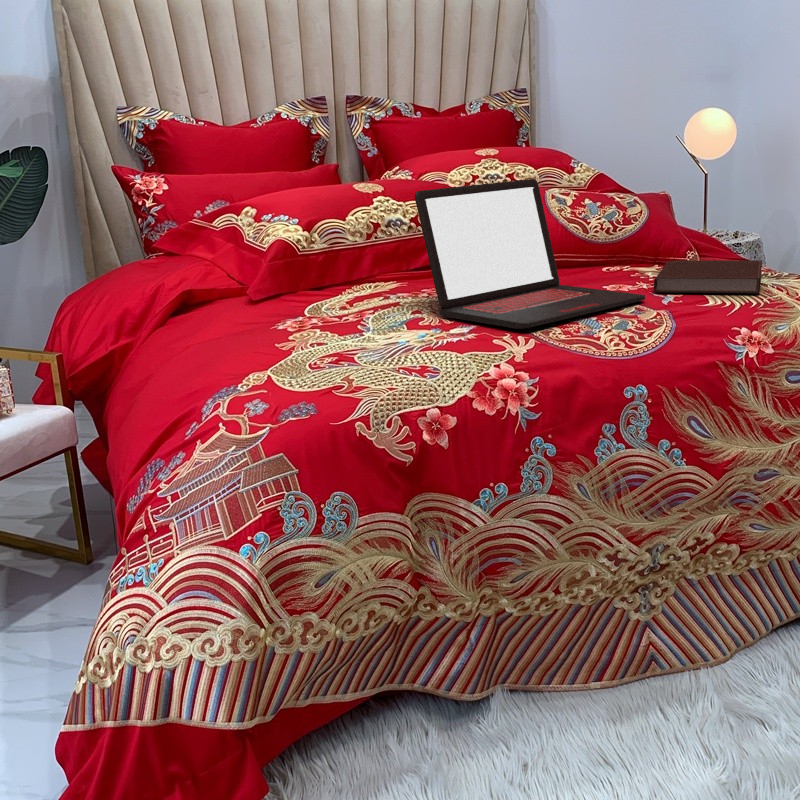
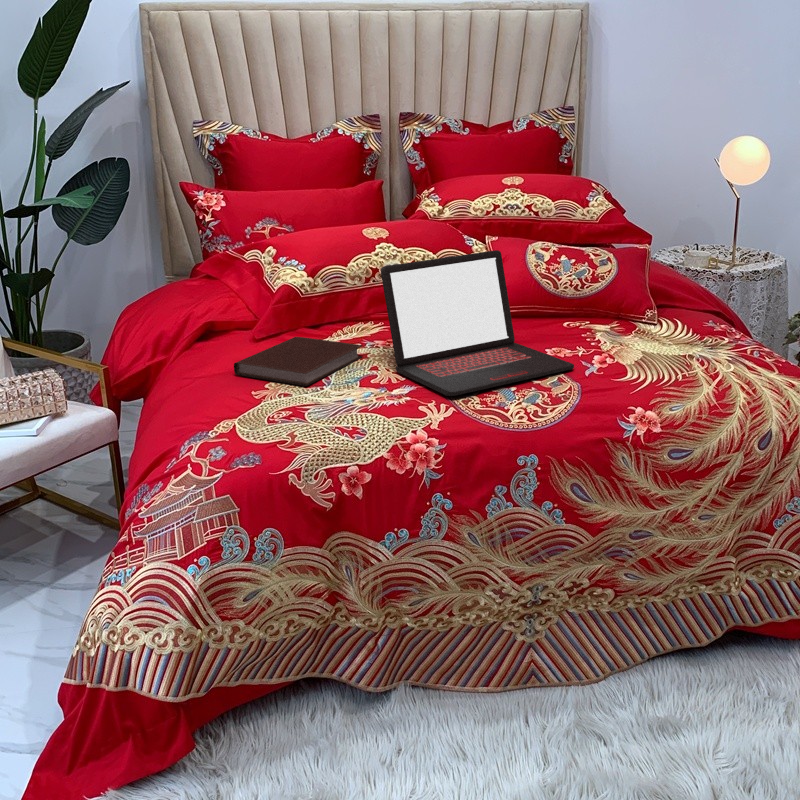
notebook: present [654,260,762,293] -> present [234,337,362,386]

